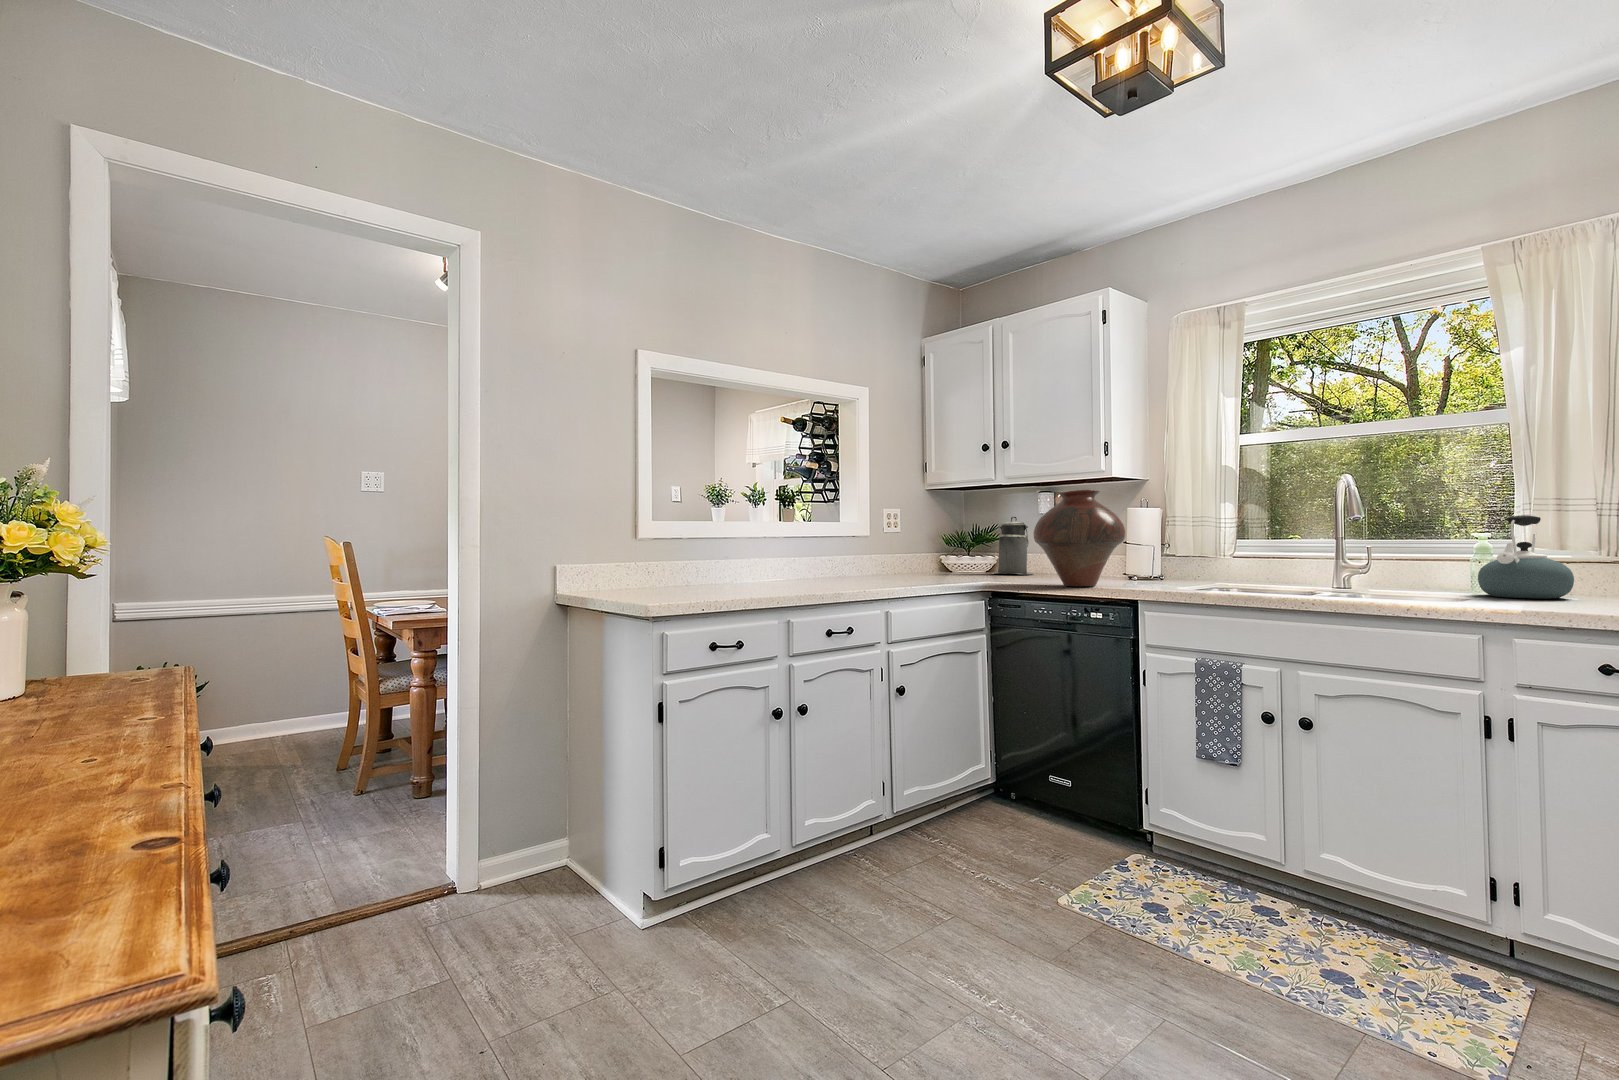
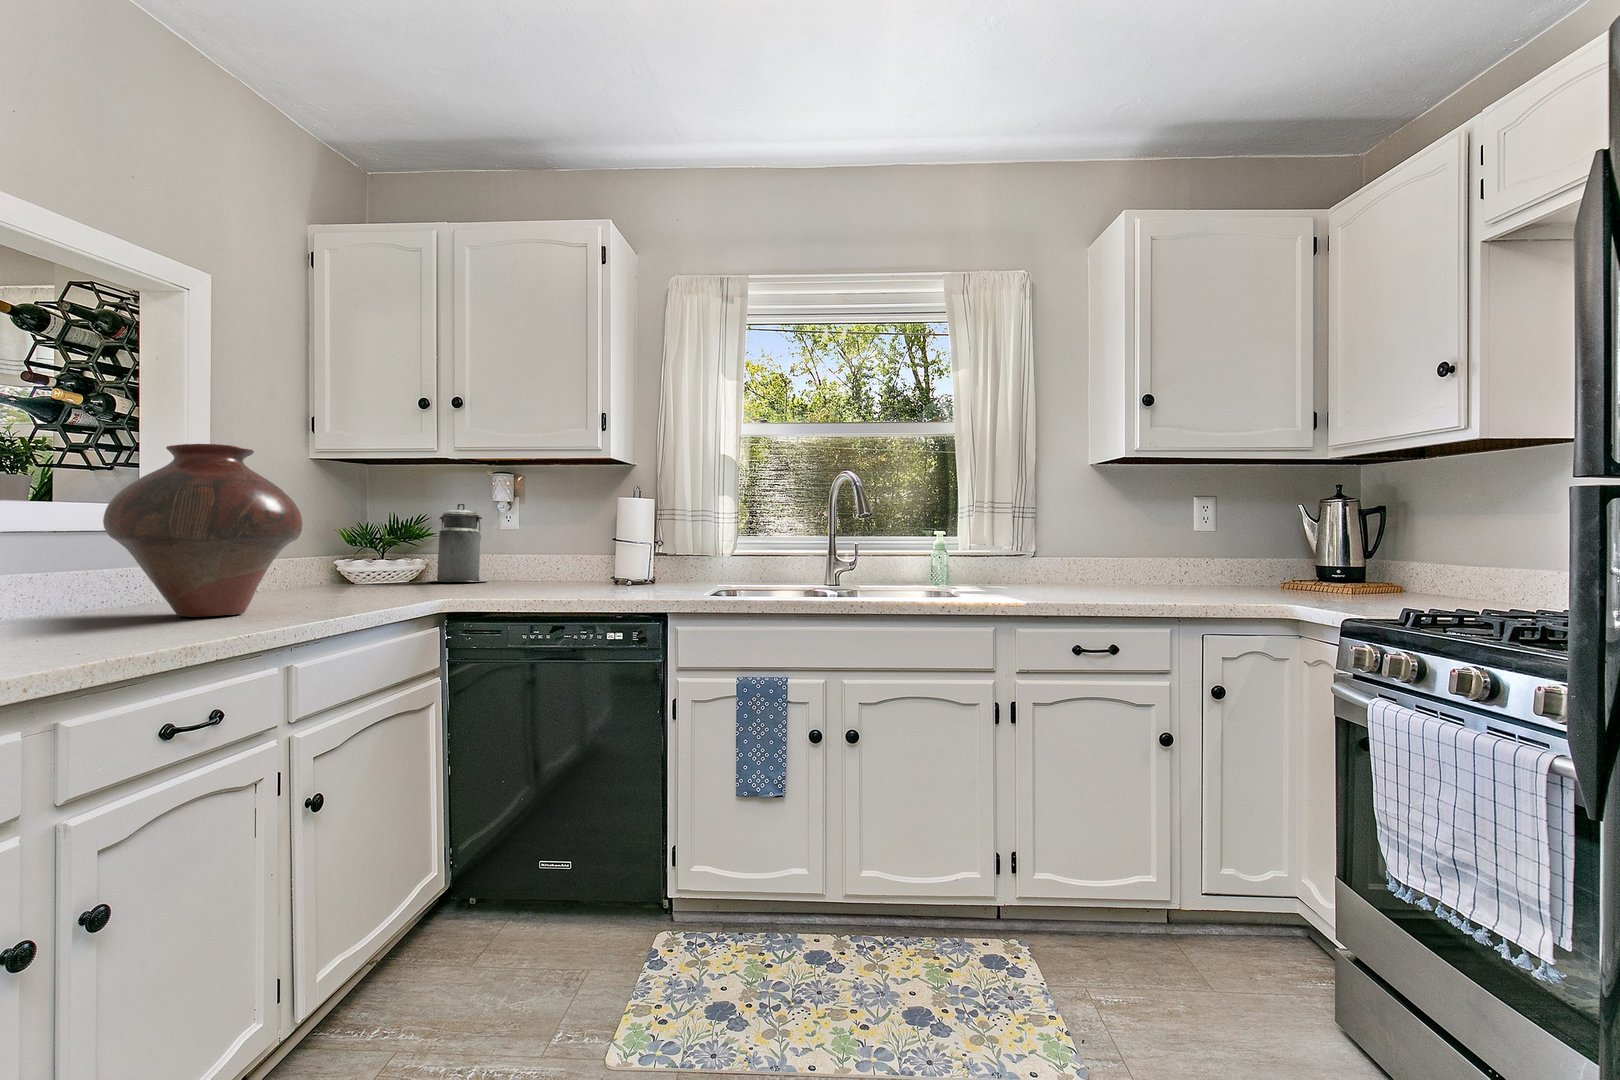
vase: present [1034,490,1125,586] -> present [103,444,302,617]
kettle: present [1478,515,1574,598] -> none [941,519,1004,591]

